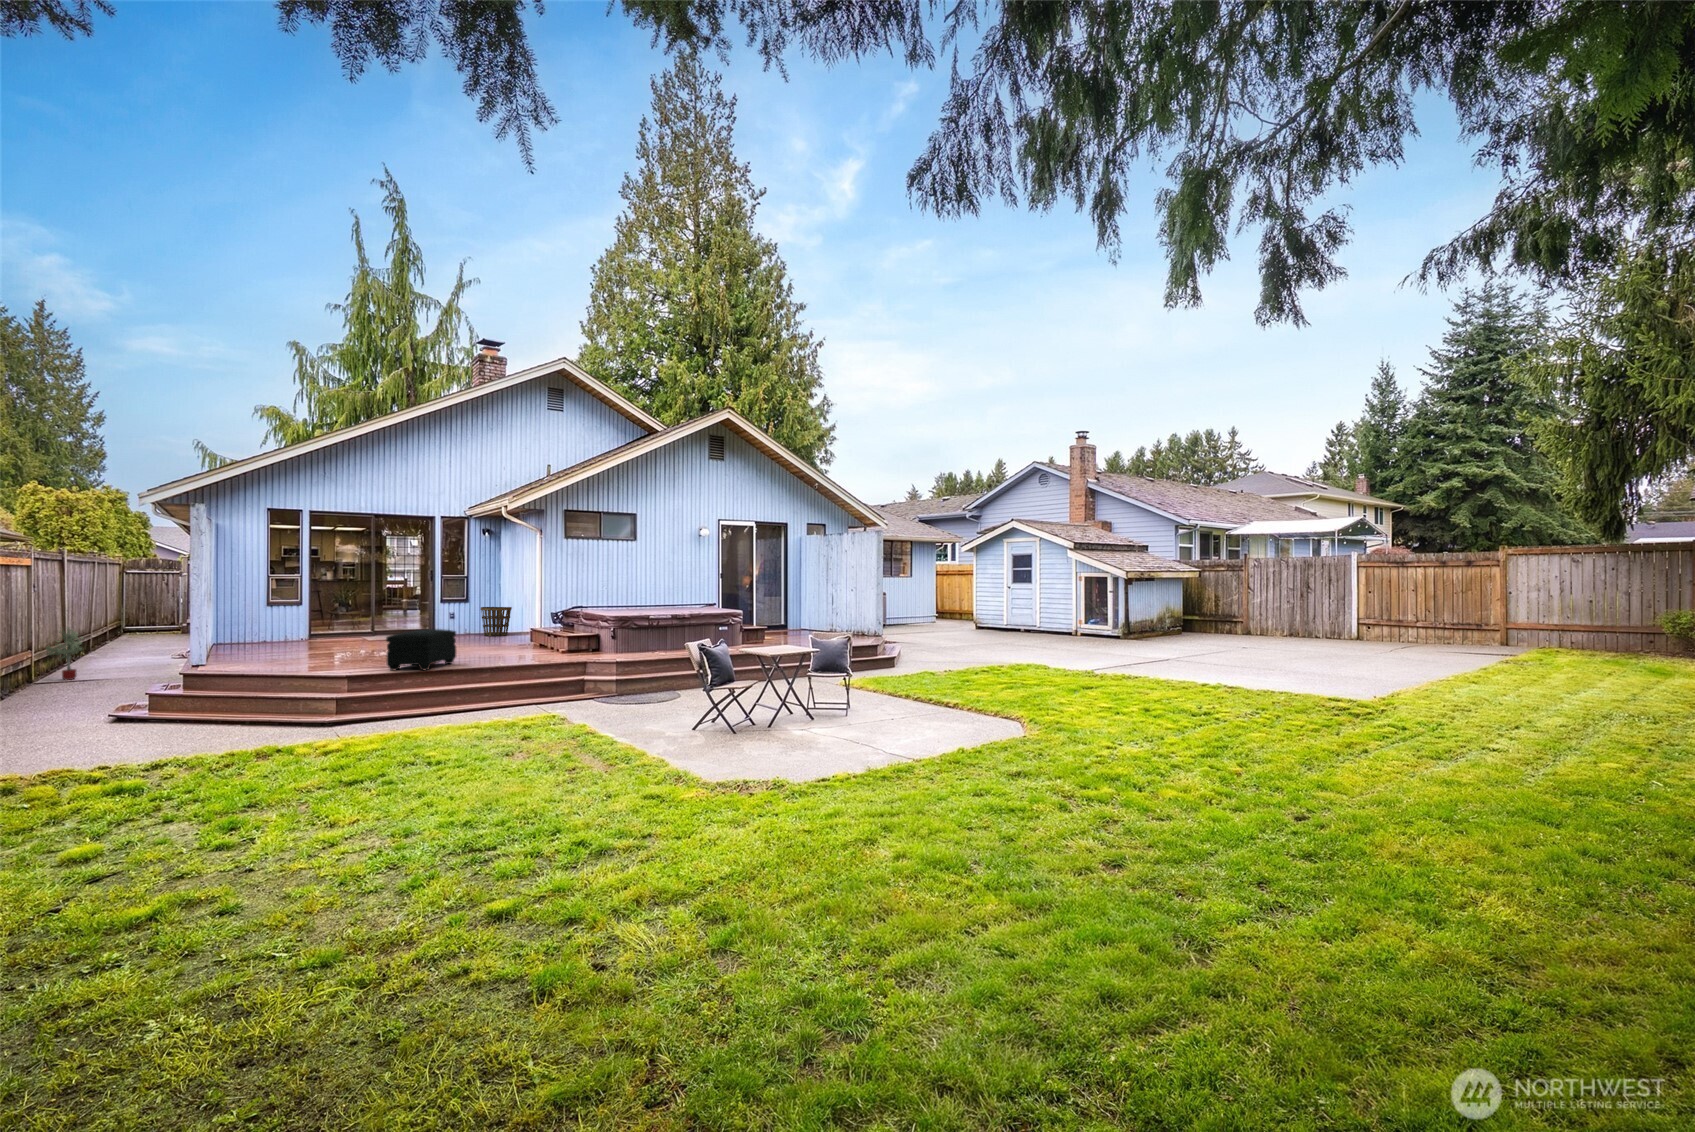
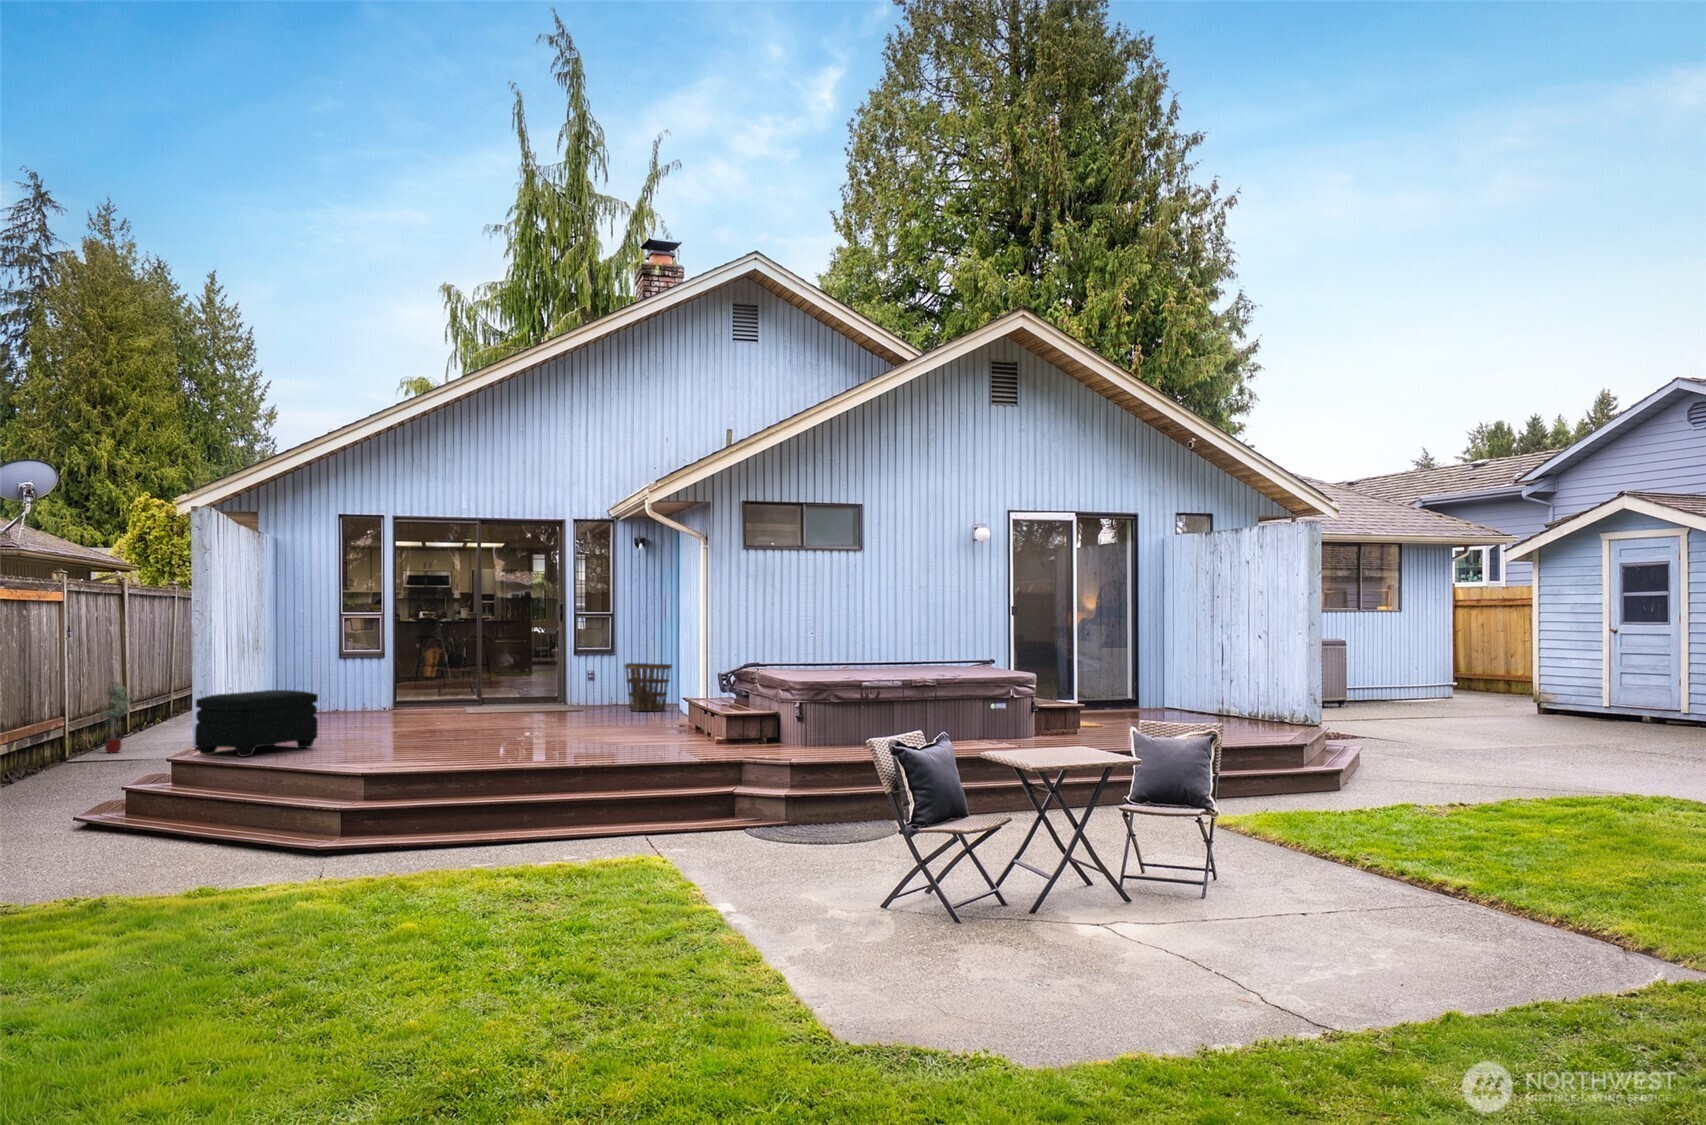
ottoman: present [386,629,456,671] -> present [195,690,318,757]

